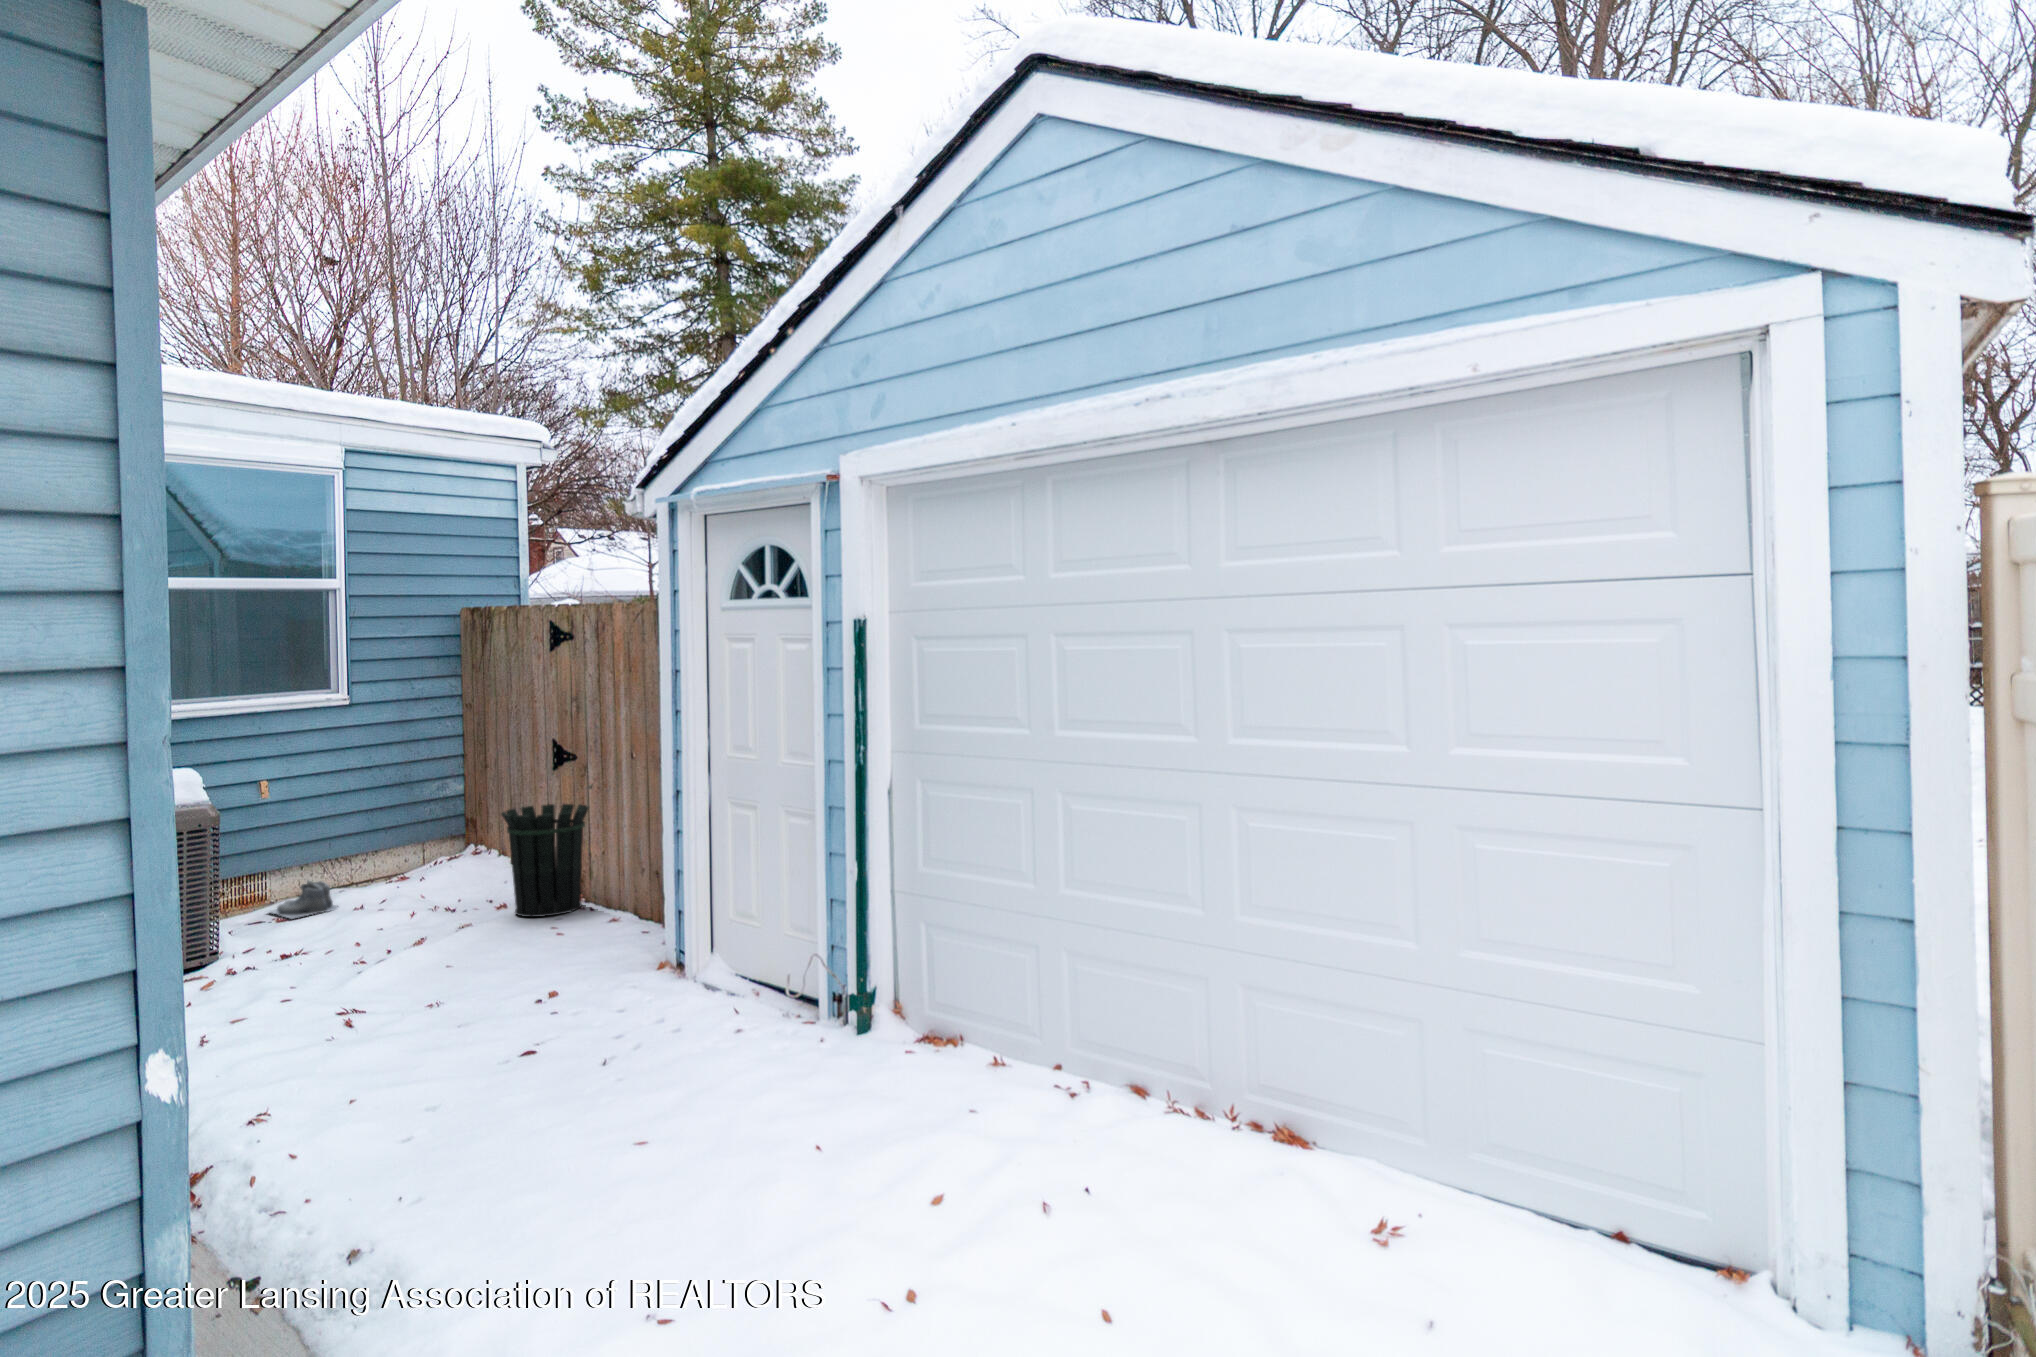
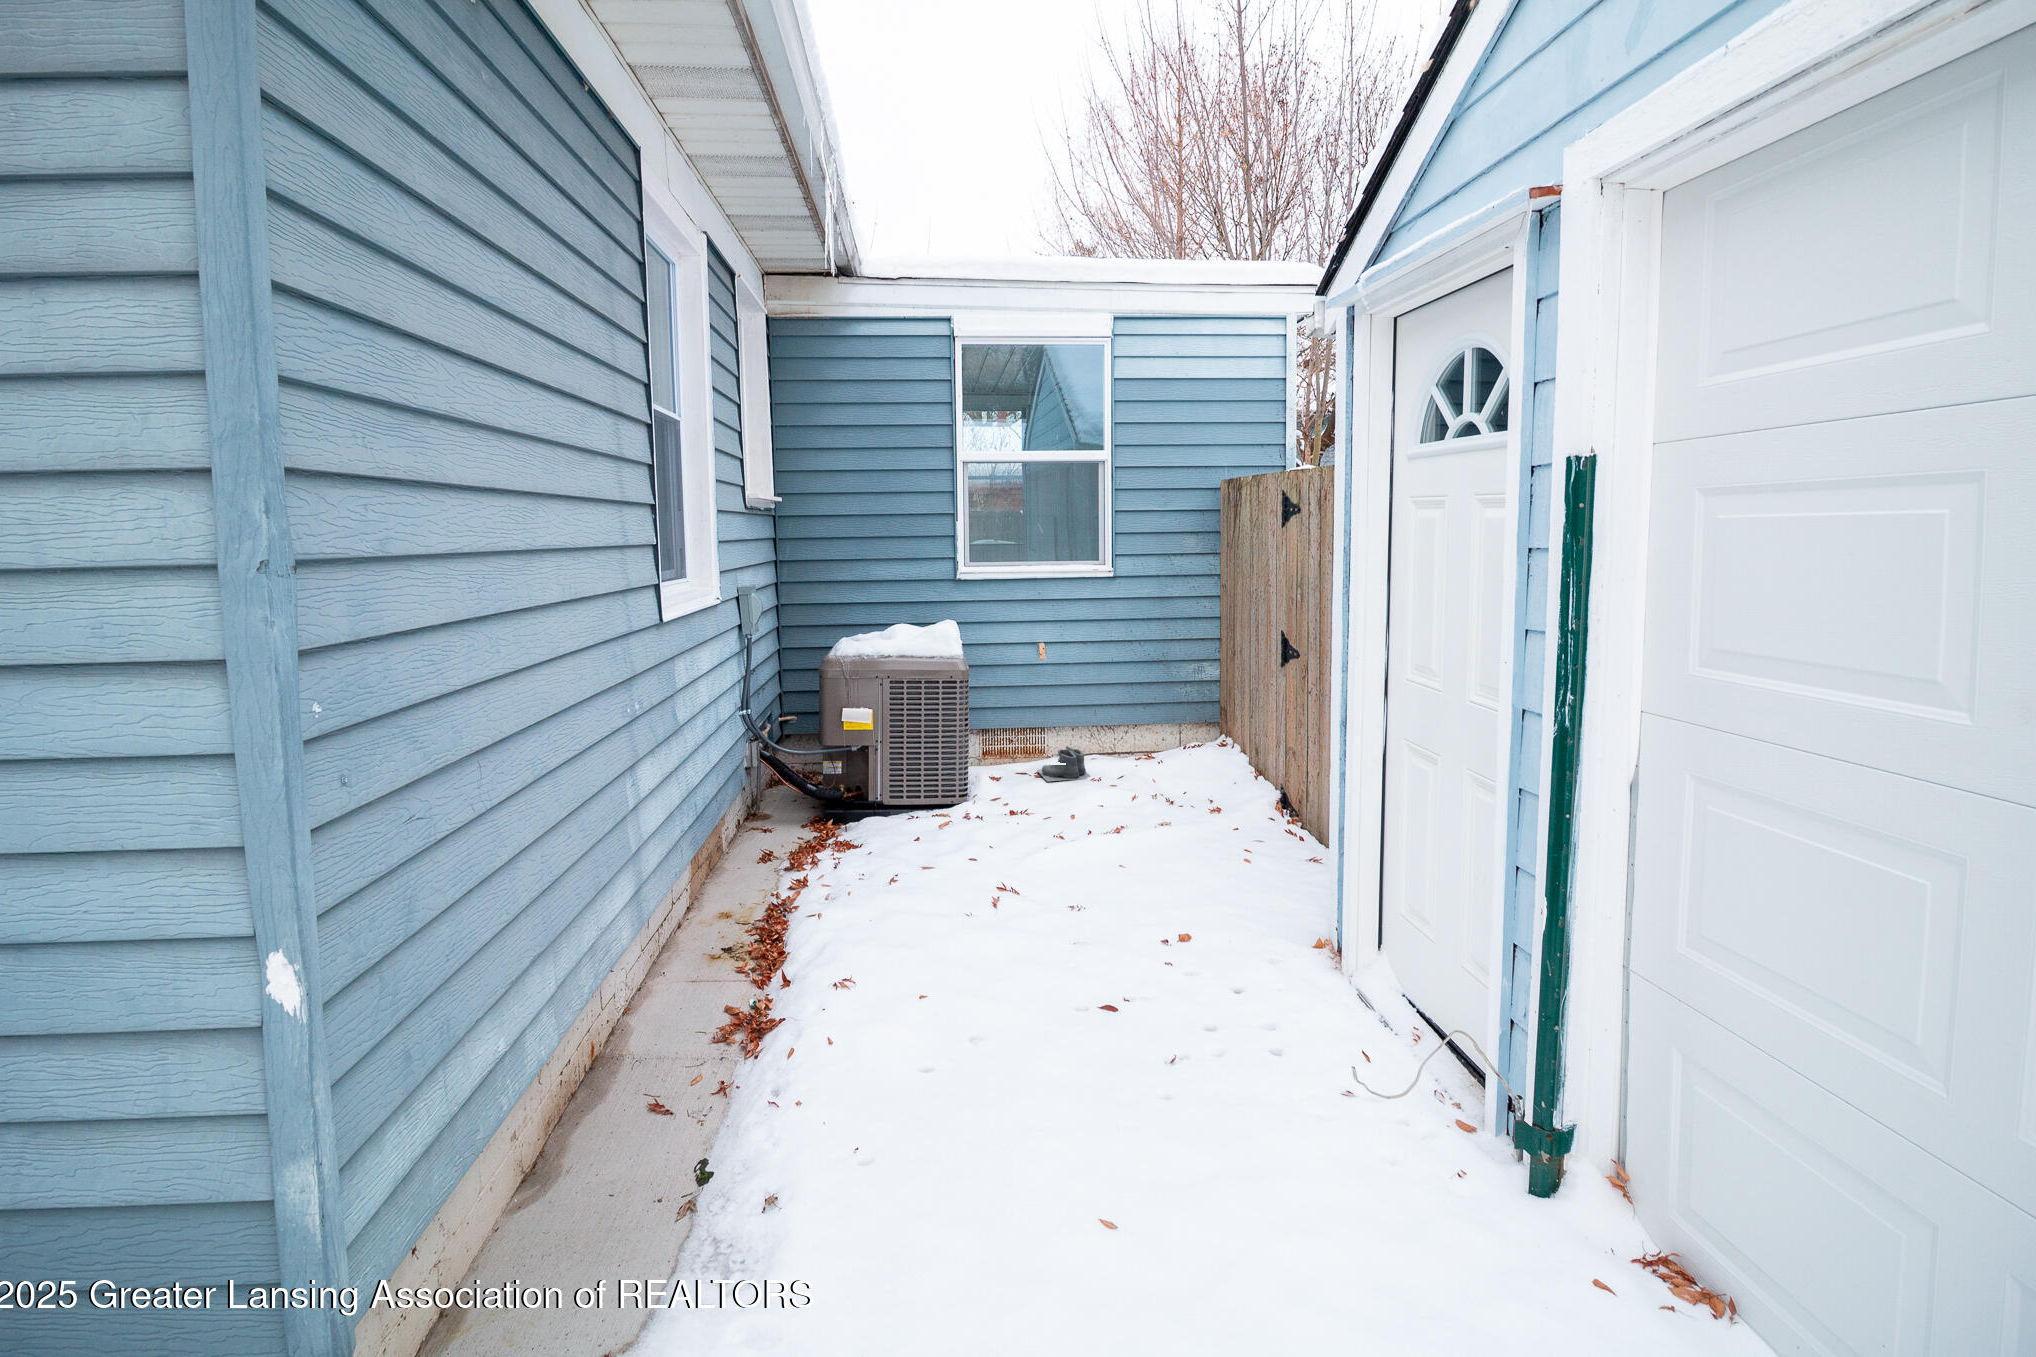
waste bin: present [502,804,589,917] -> none [1210,701,1306,829]

